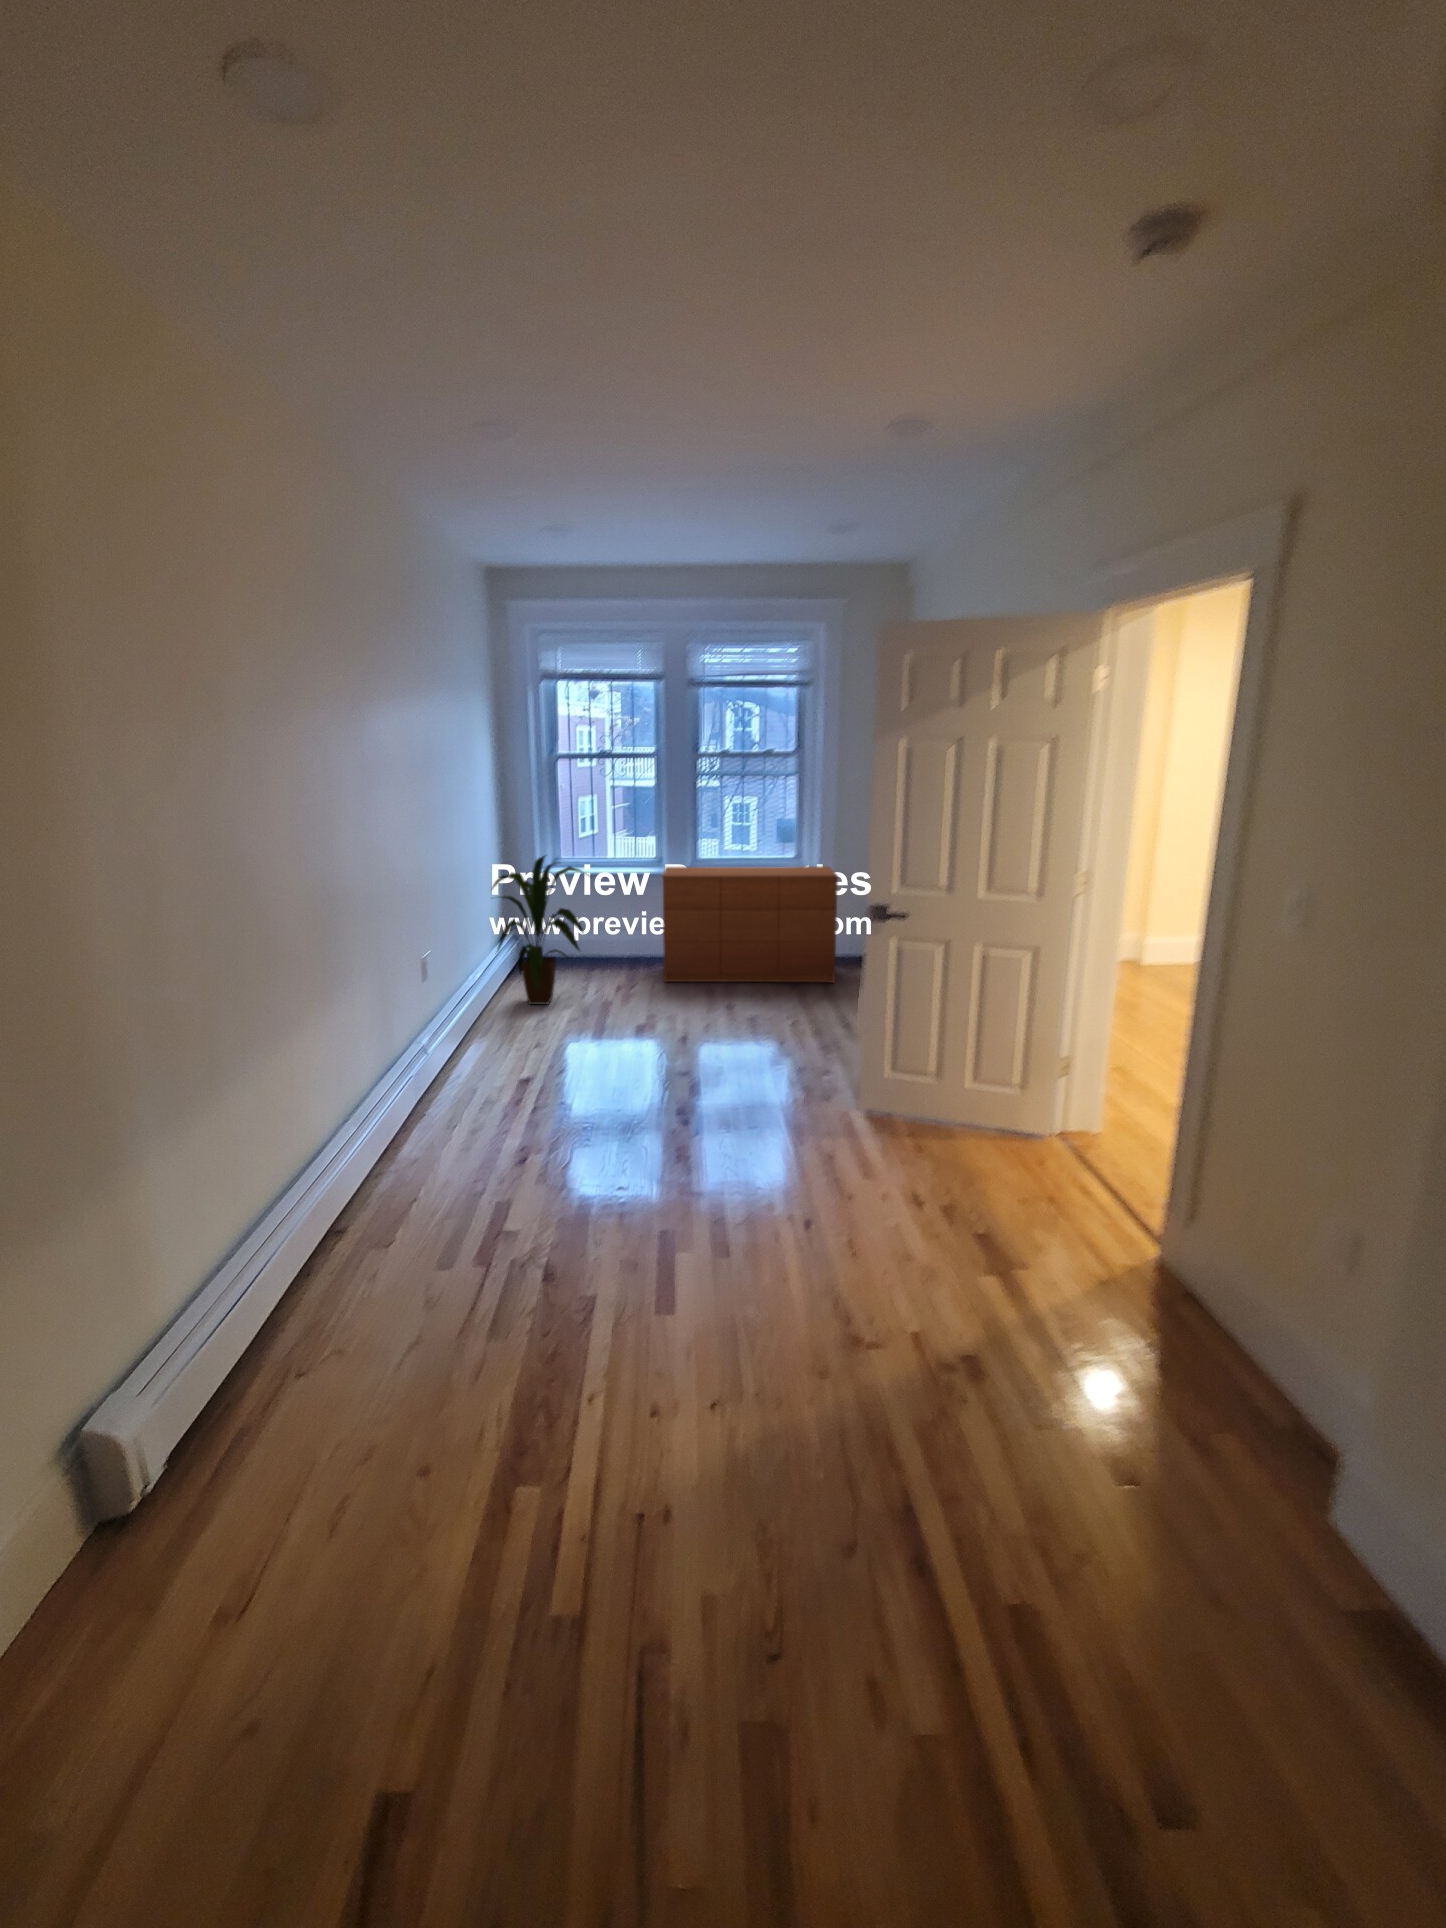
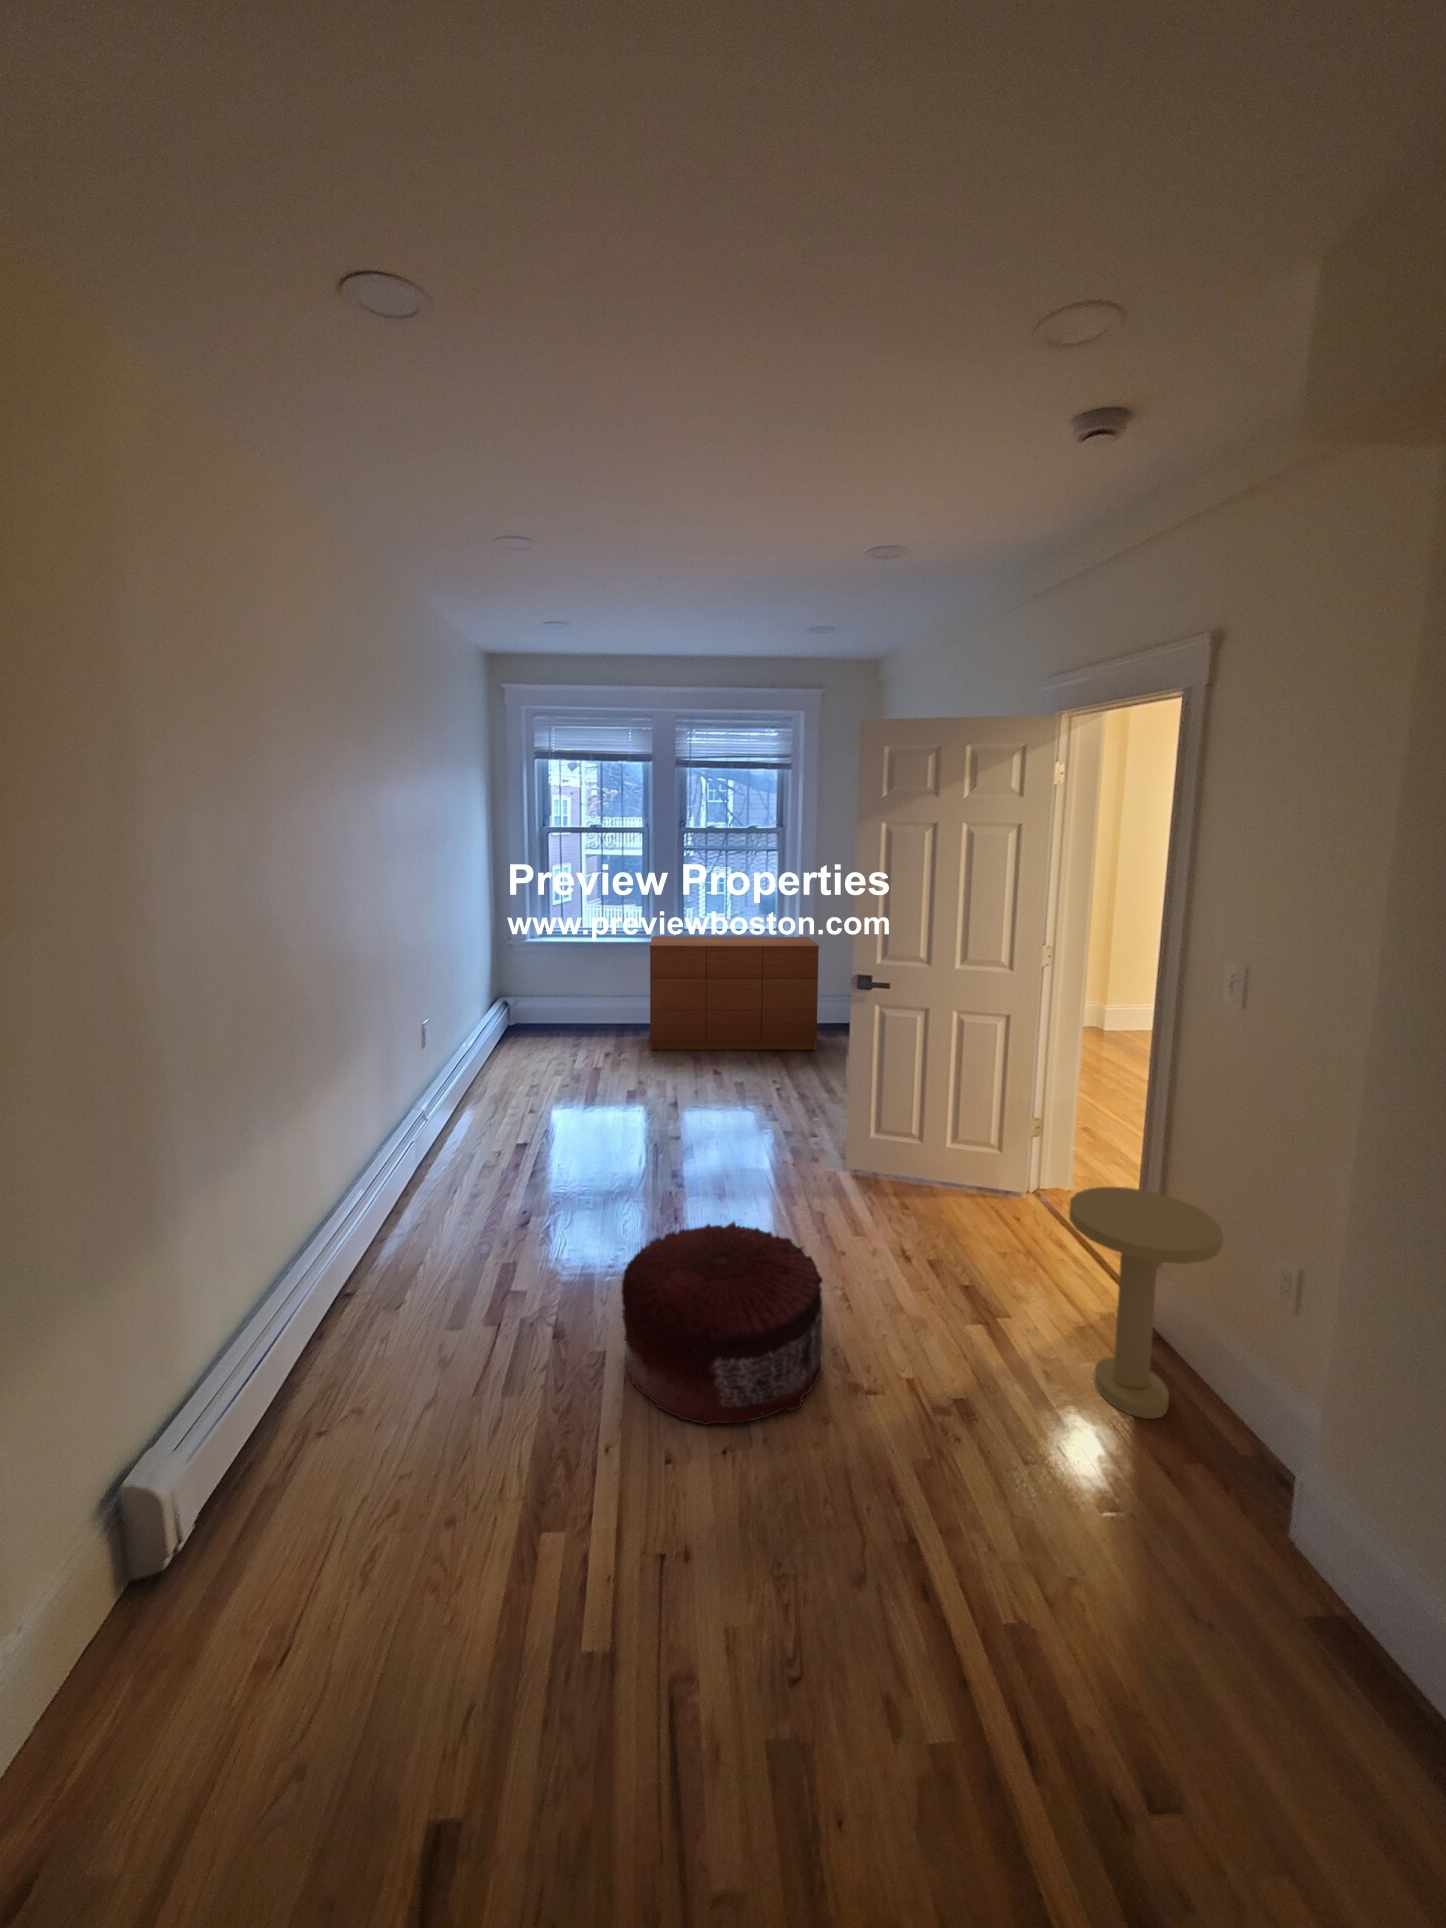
house plant: present [492,856,583,1004] -> none [482,925,583,1072]
side table: none [1098,1133,1274,1382] -> present [1069,1187,1223,1419]
pouf: none [612,1162,827,1375] -> present [621,1222,824,1425]

